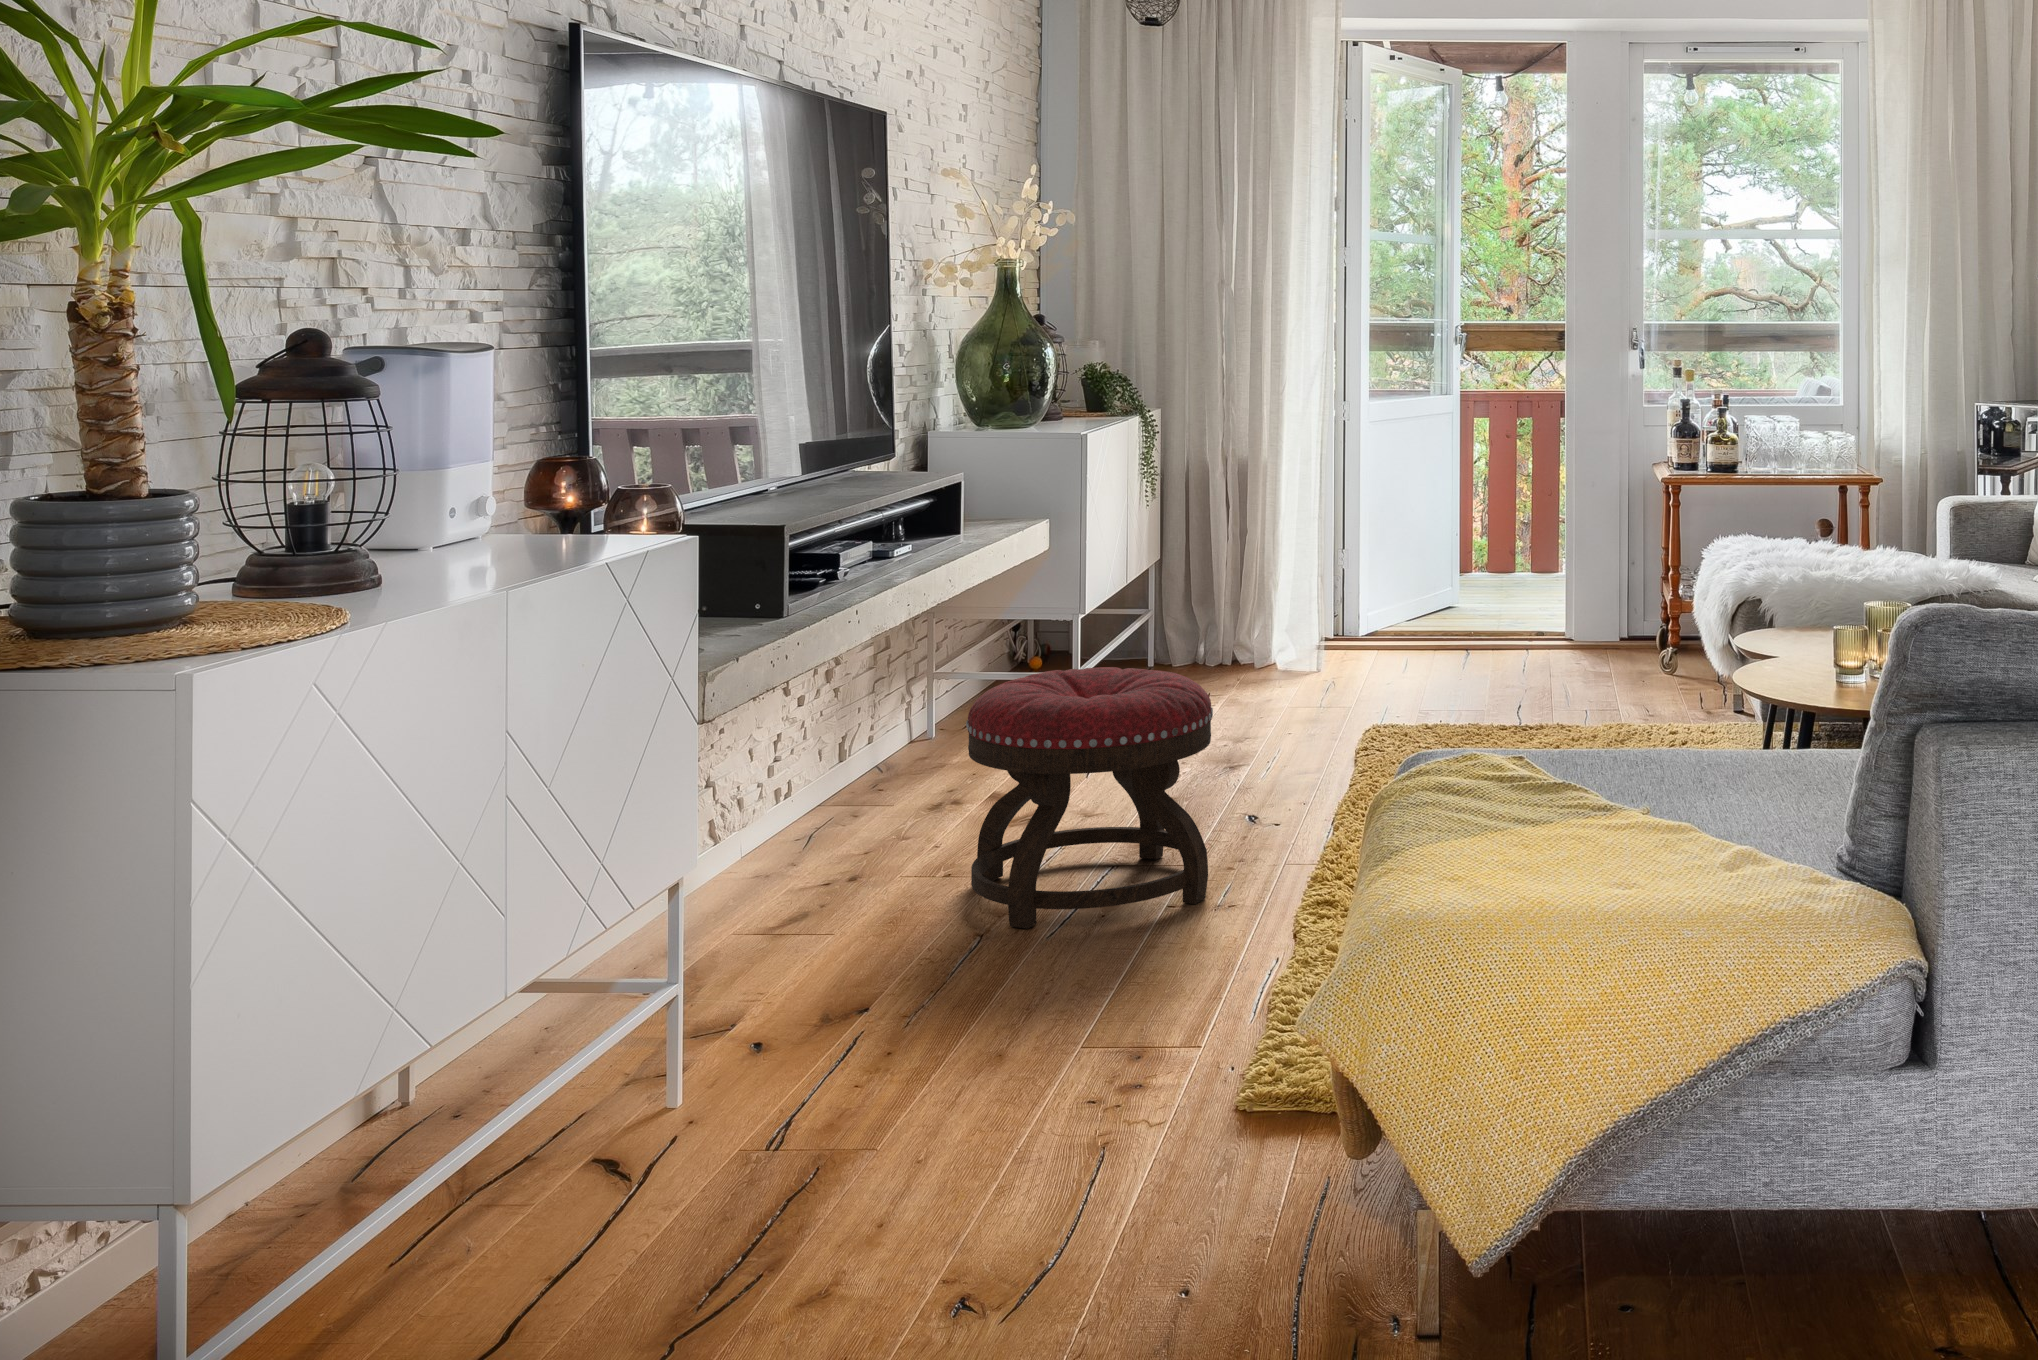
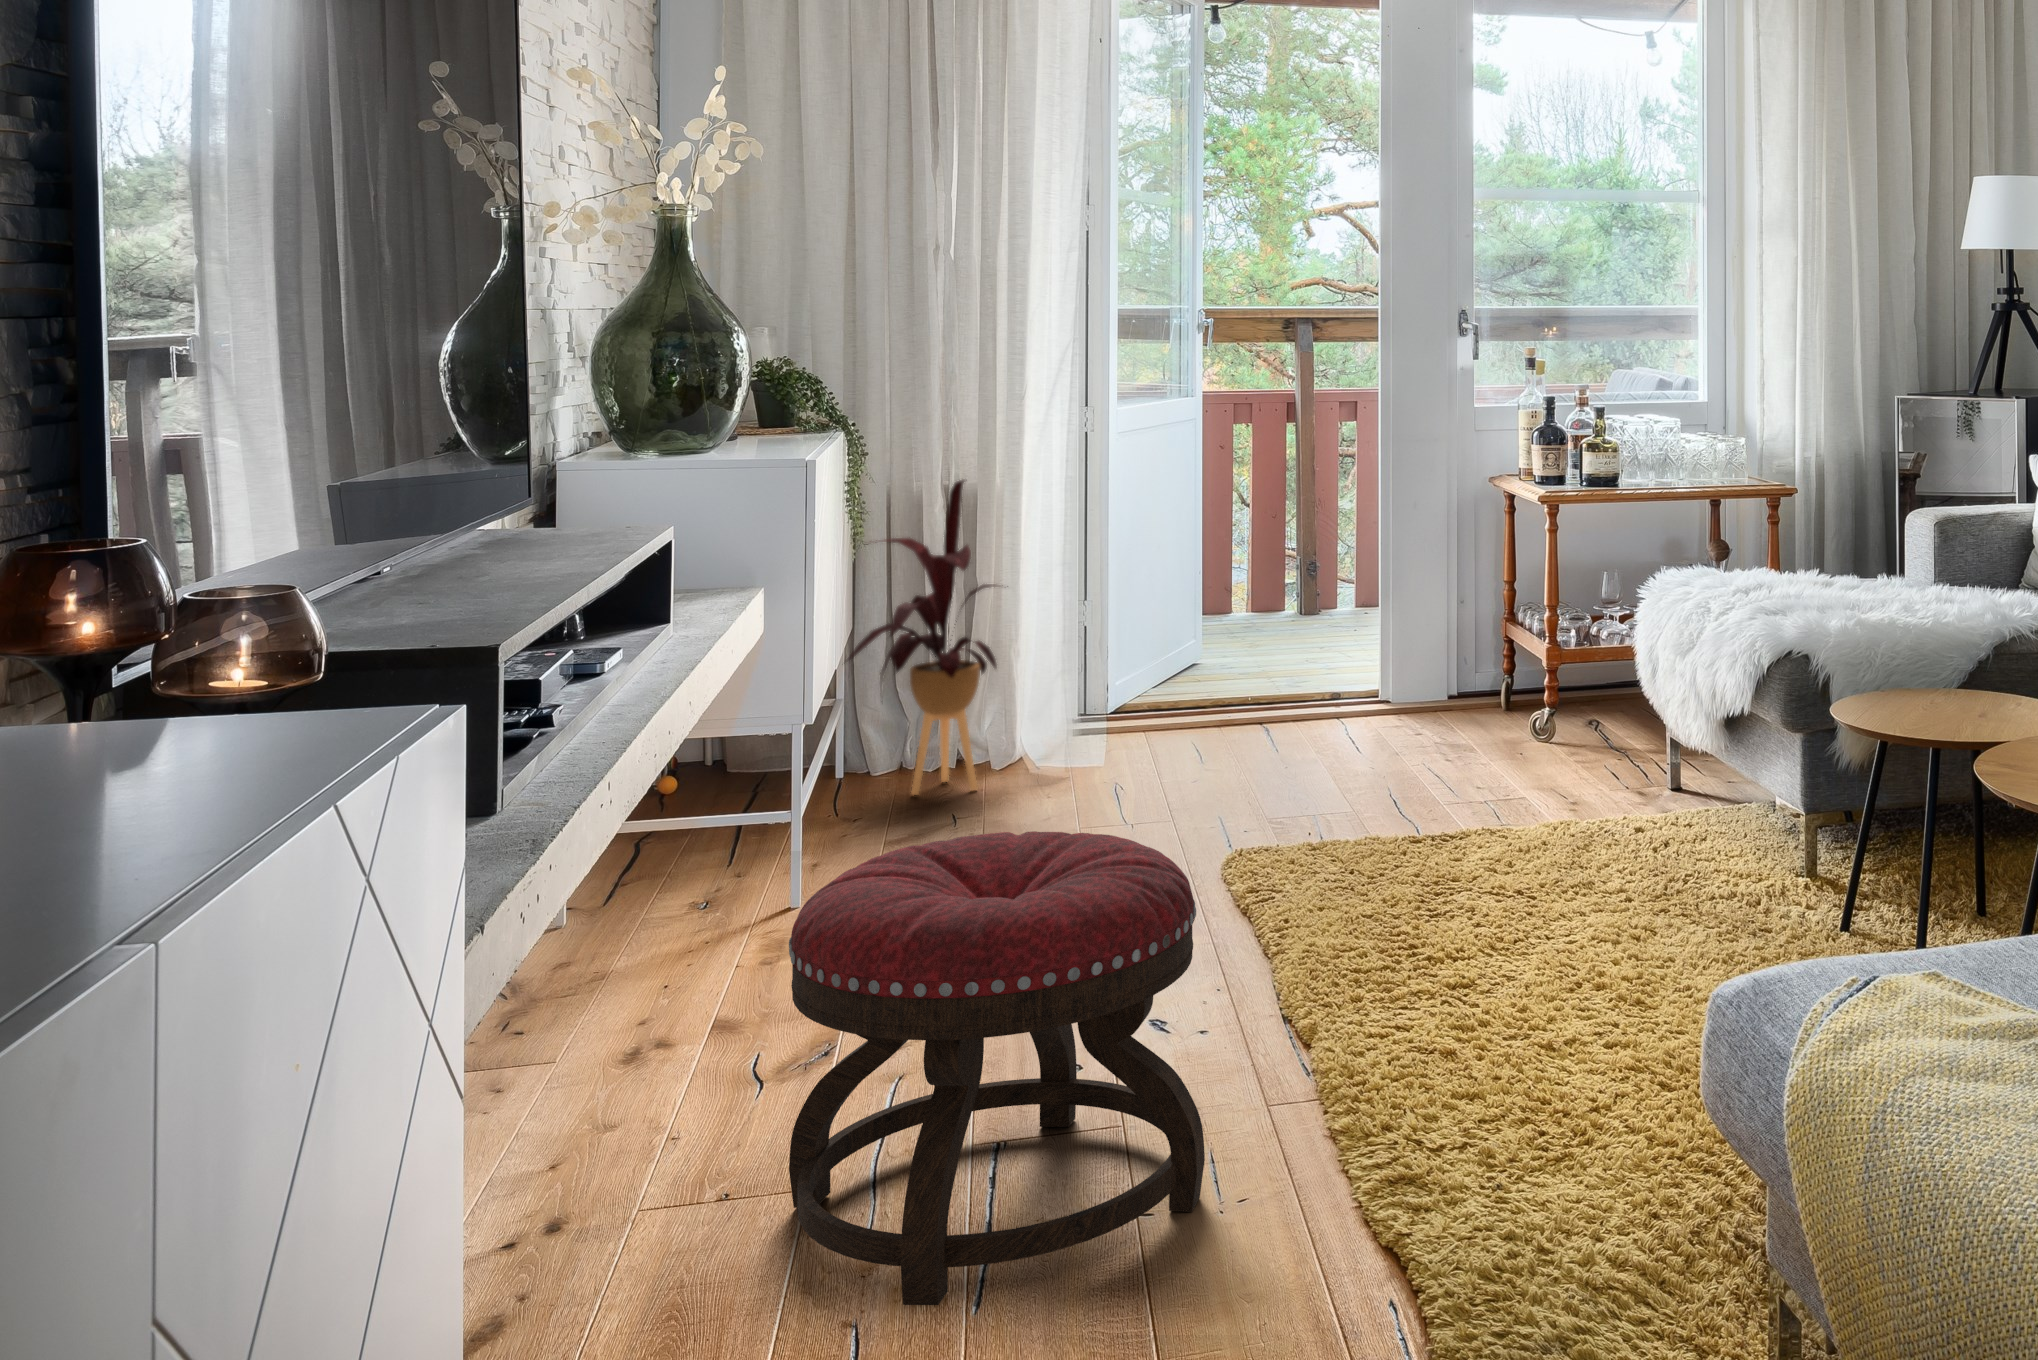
house plant: none [1138,451,1258,678] -> present [847,480,1008,795]

